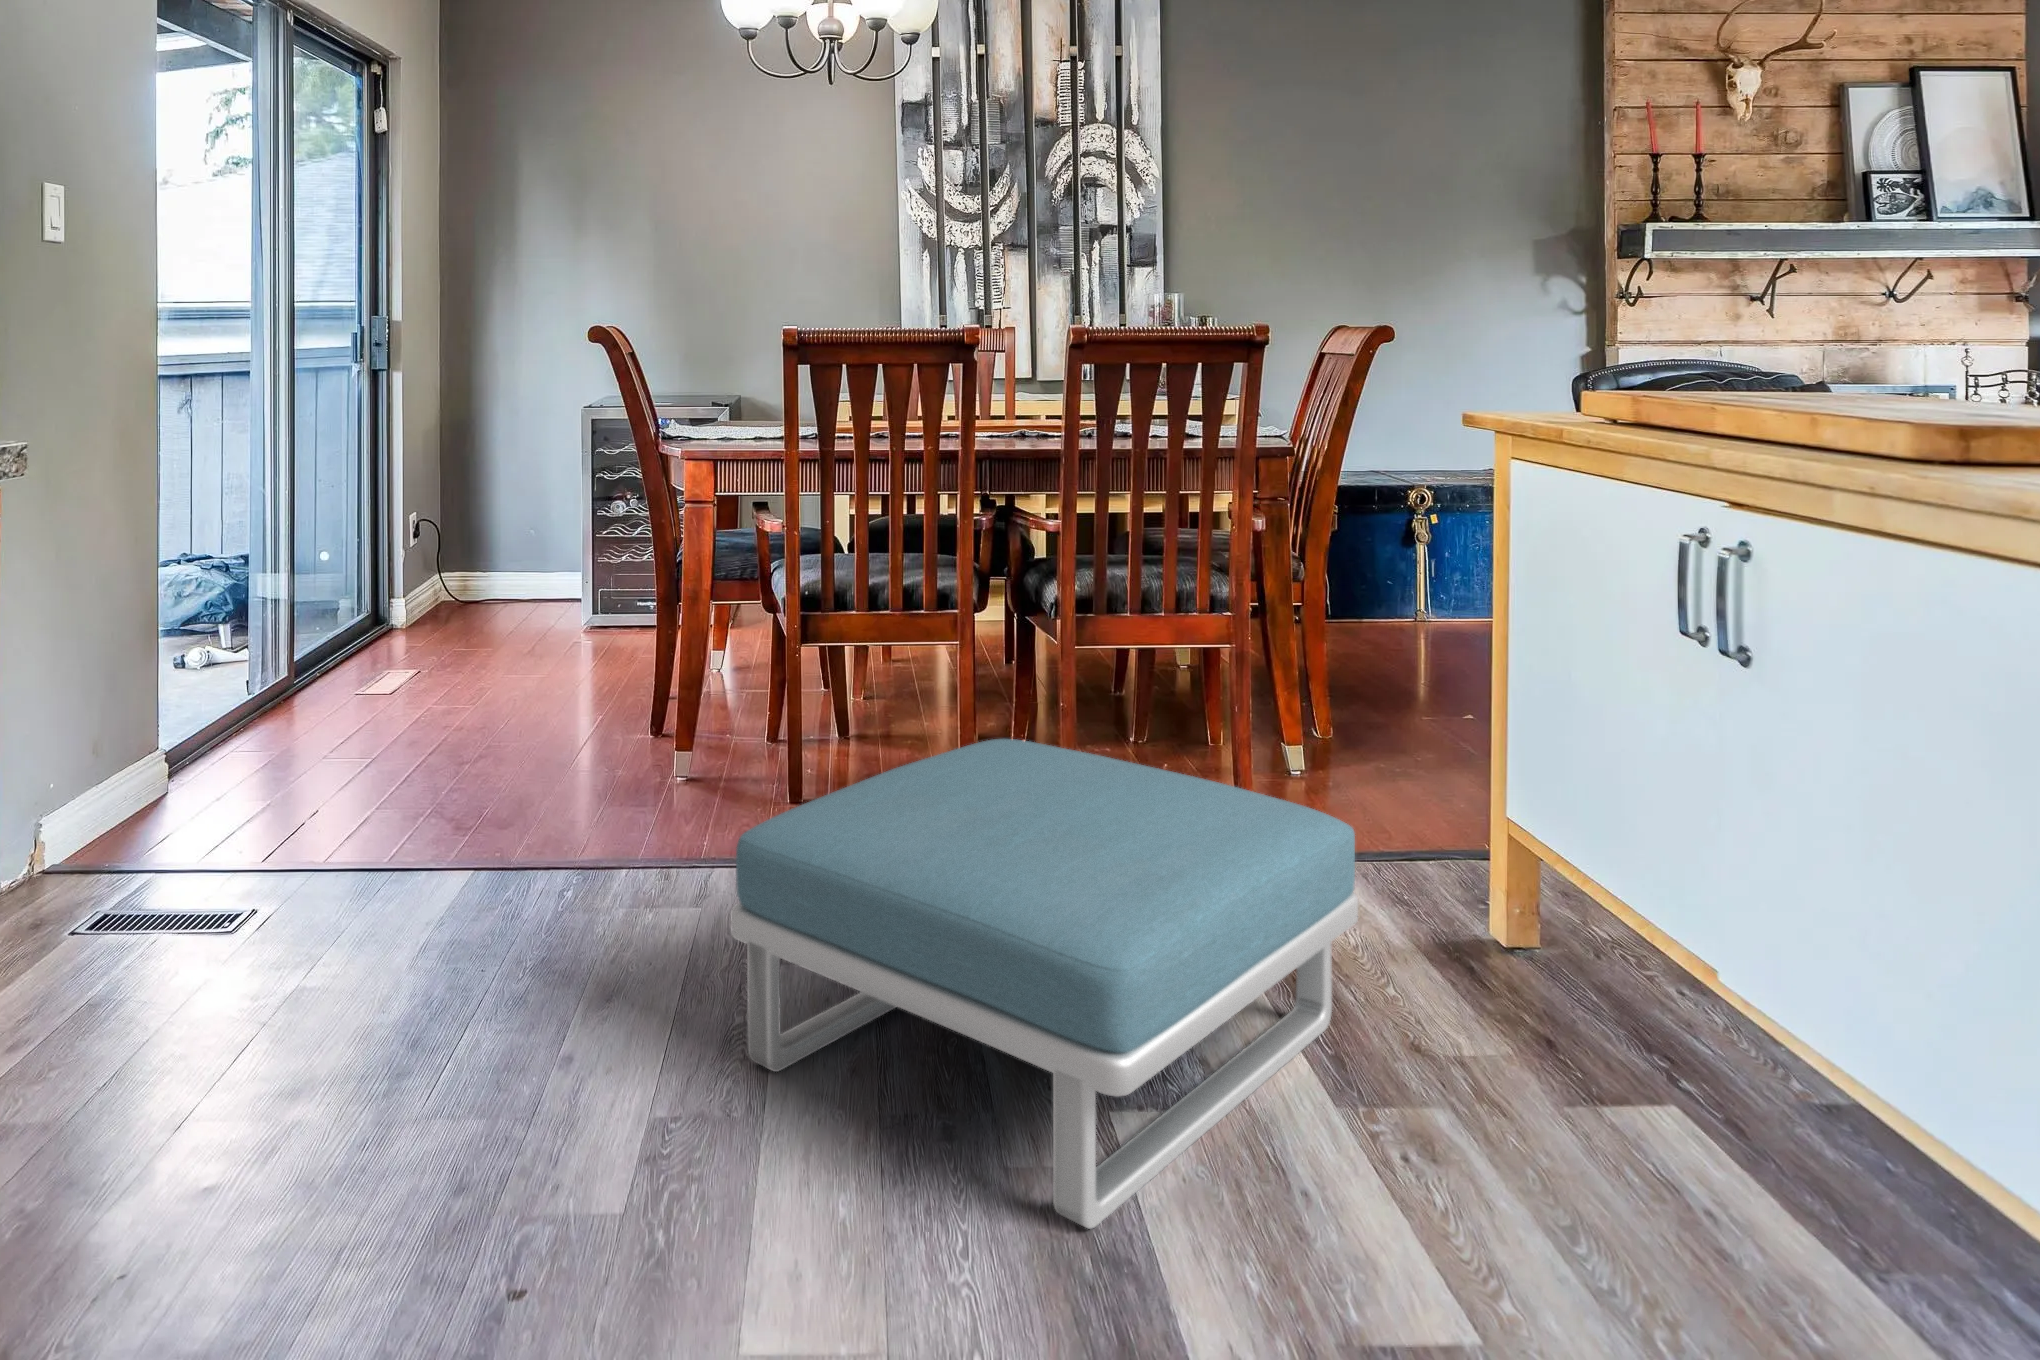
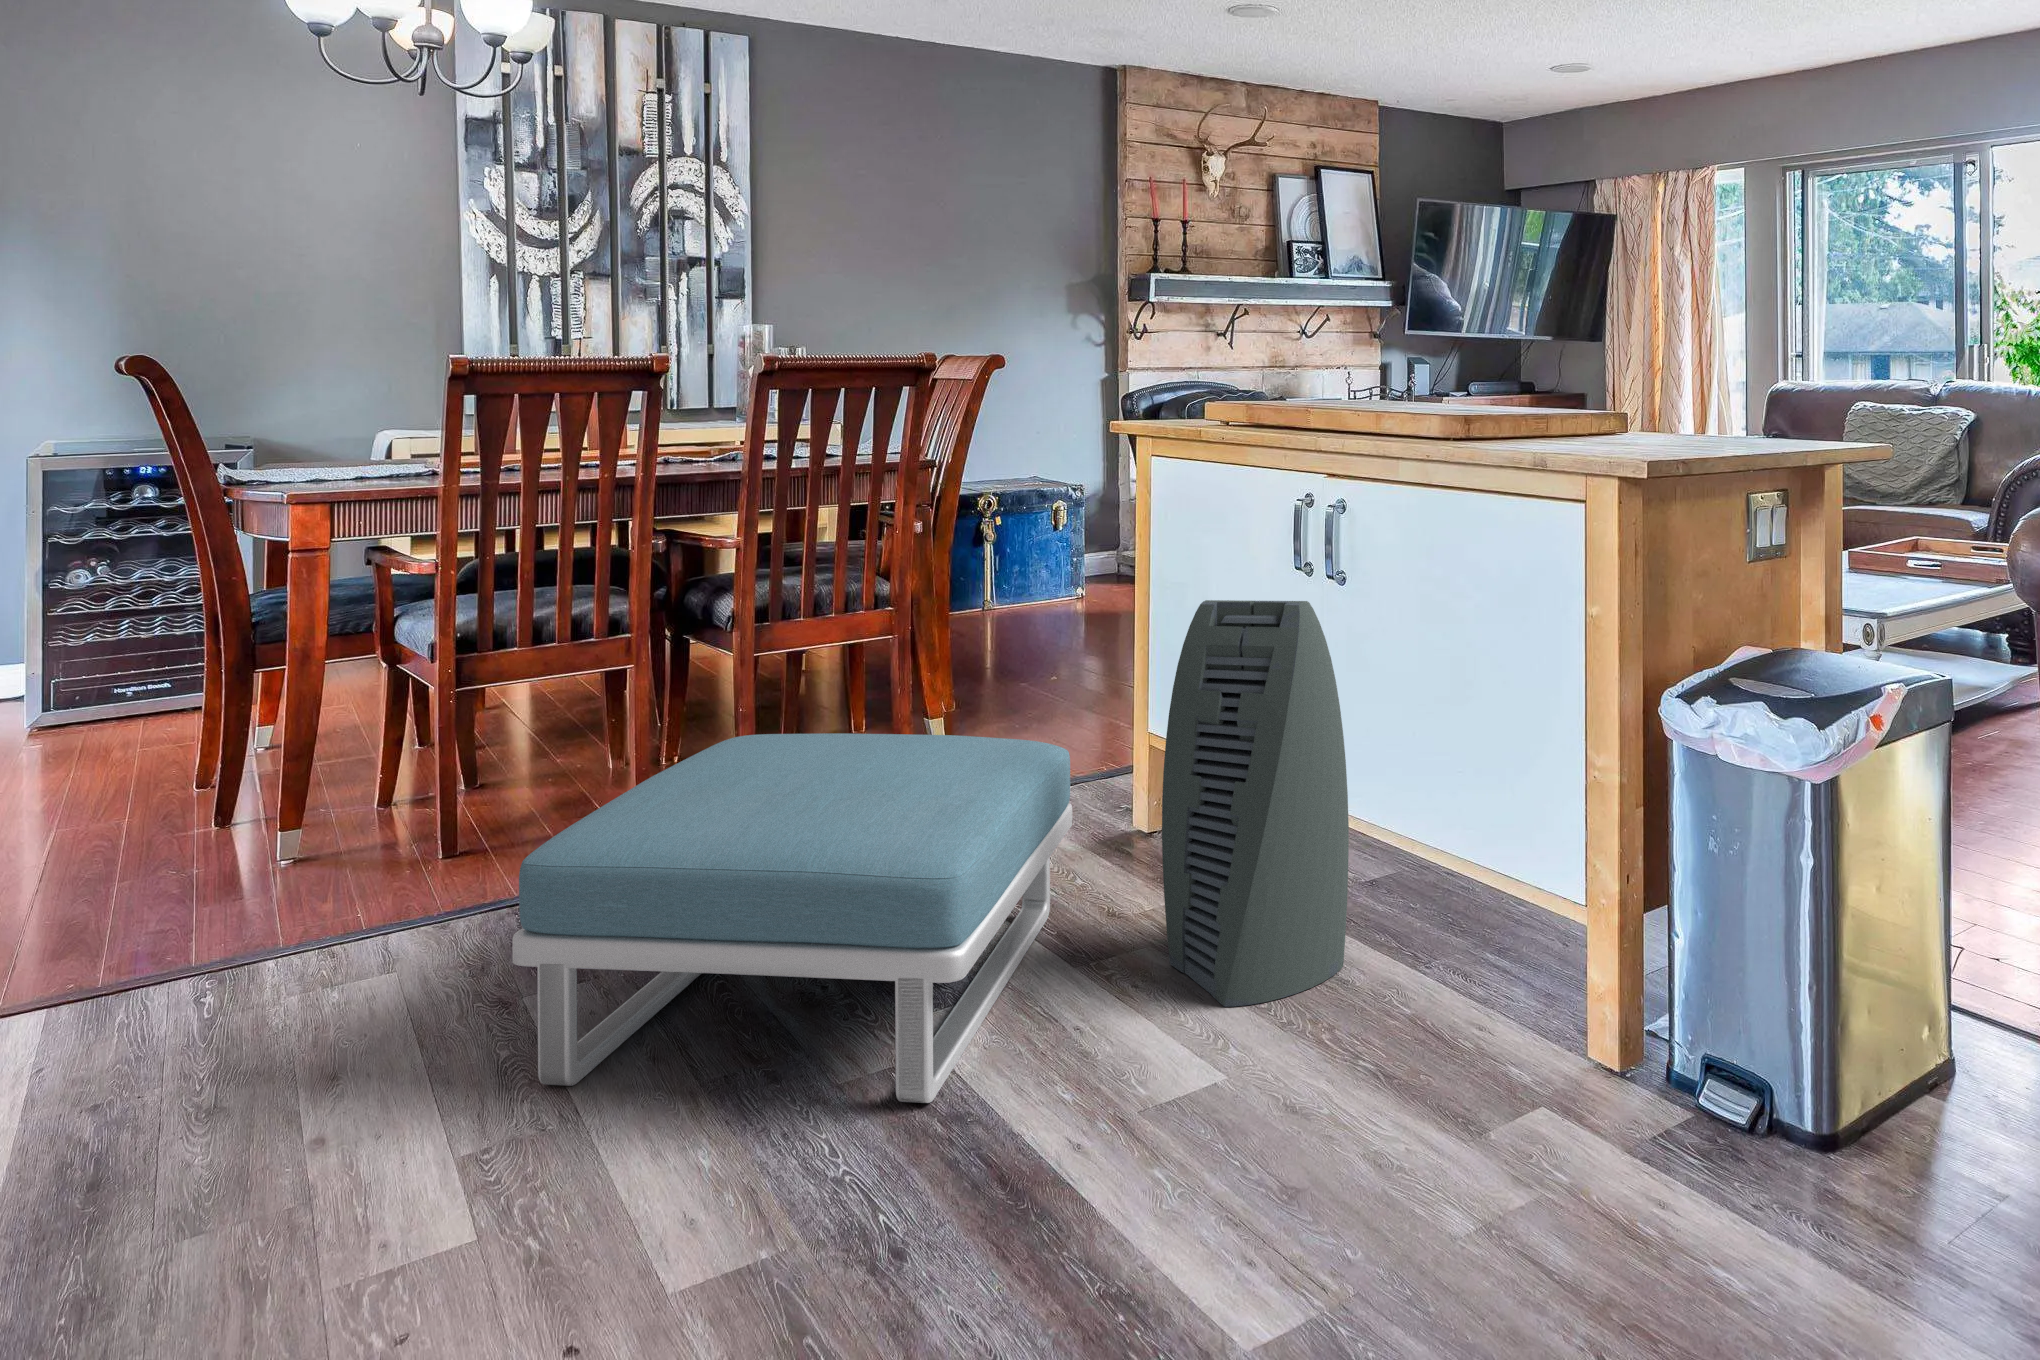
air purifier: none [1450,669,1746,1254] -> present [1162,600,1349,1007]

